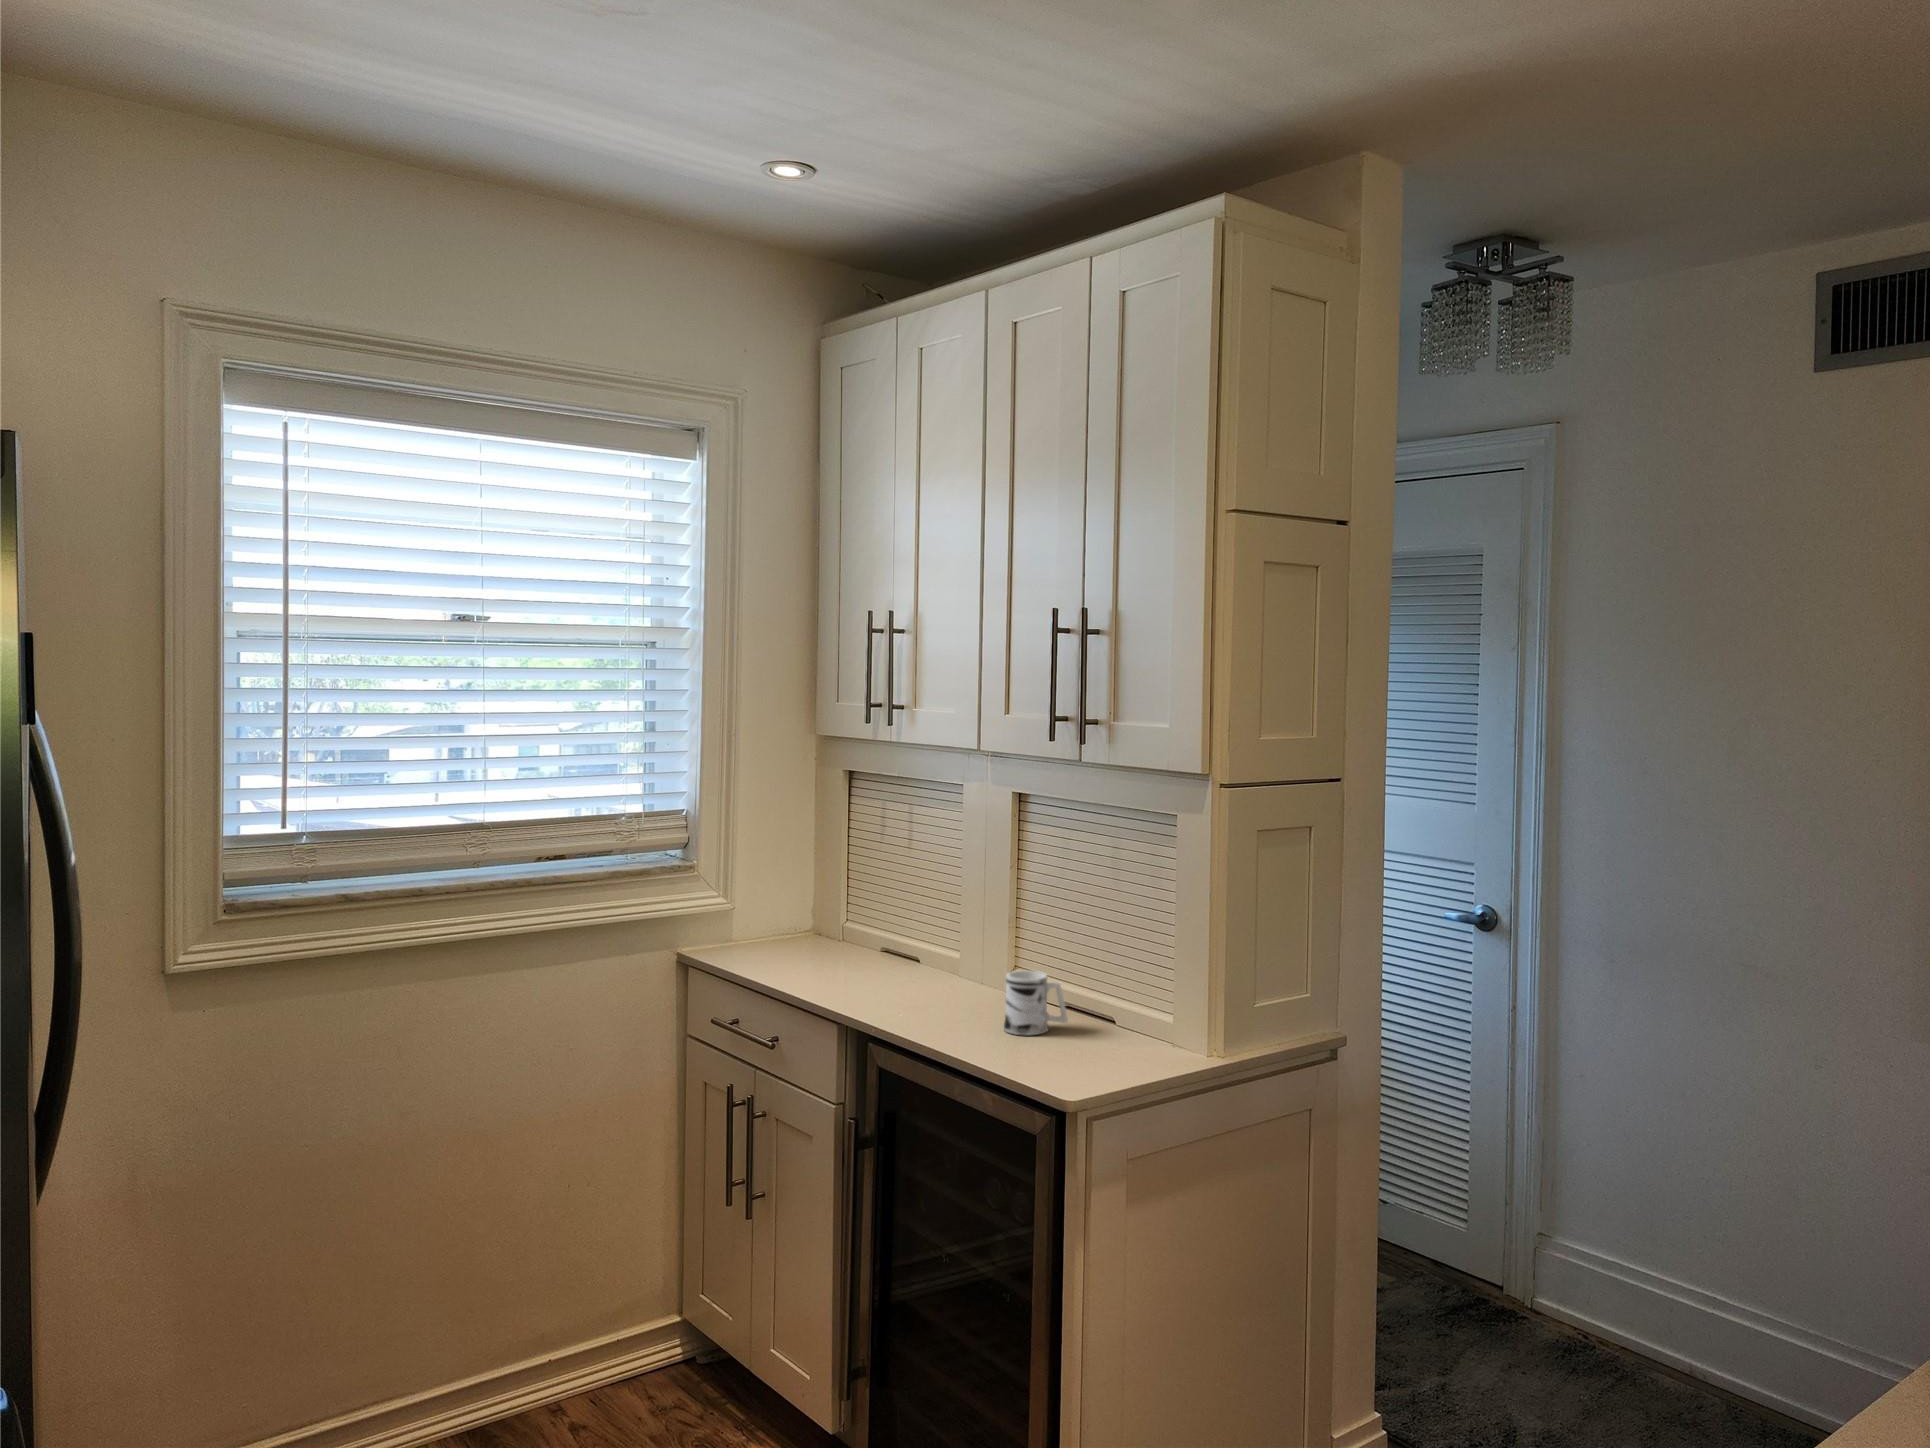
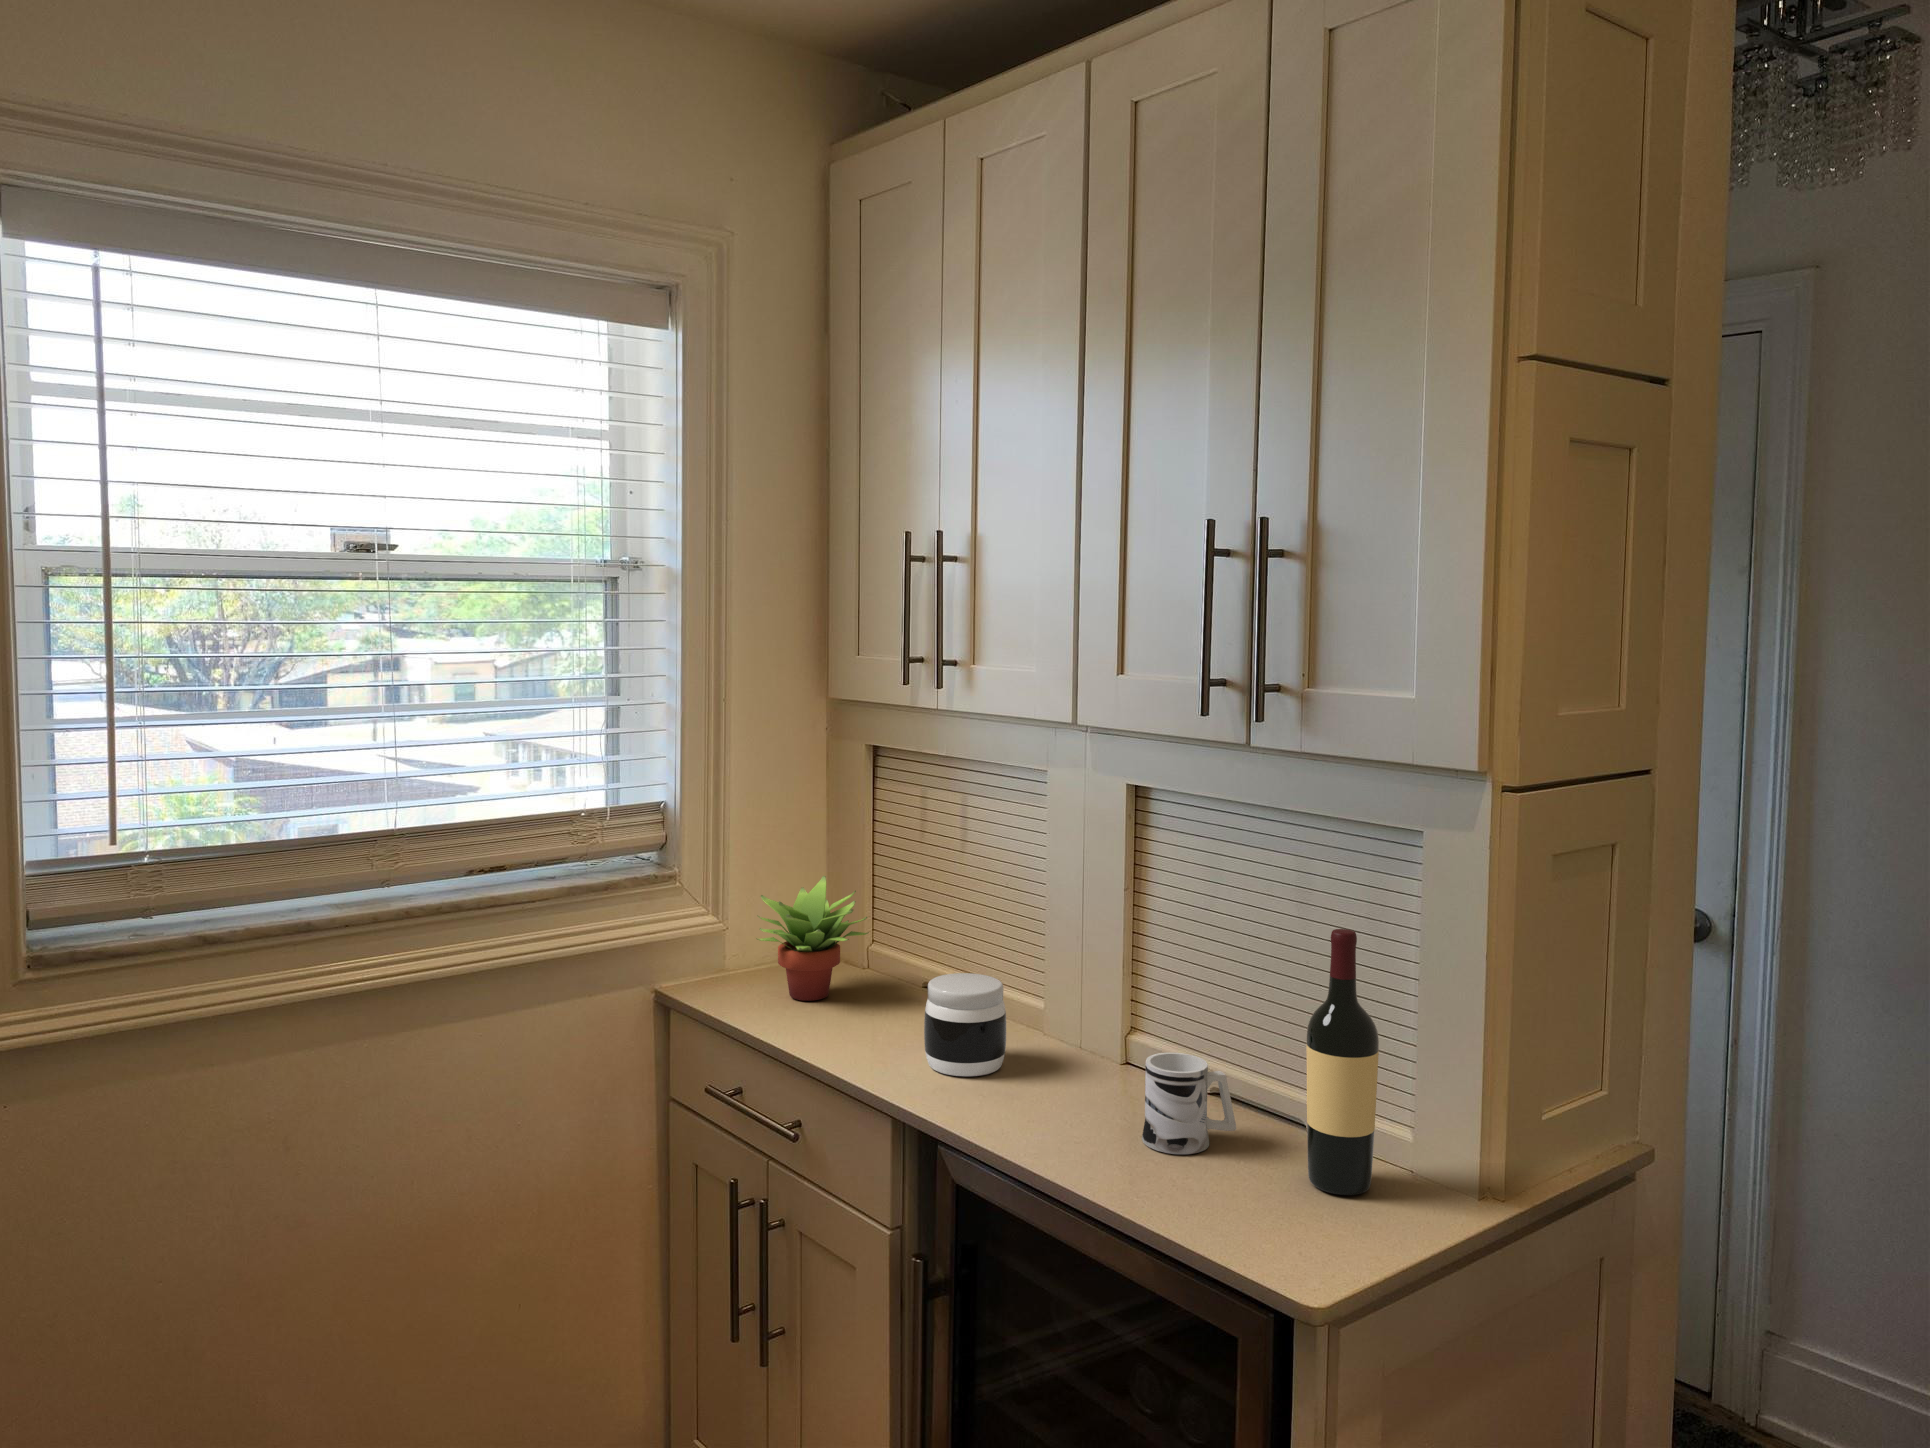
succulent plant: none [752,867,837,958] -> present [756,876,869,1001]
wine bottle: none [1103,879,1148,1053] -> present [1306,929,1379,1195]
jar: none [867,928,926,998] -> present [924,973,1006,1076]

